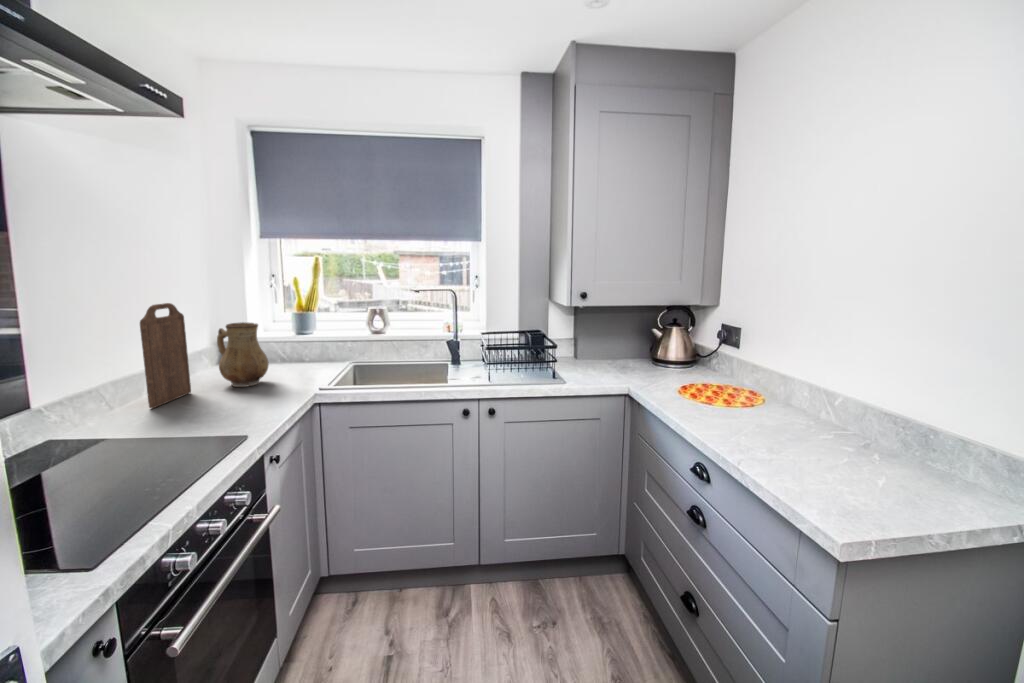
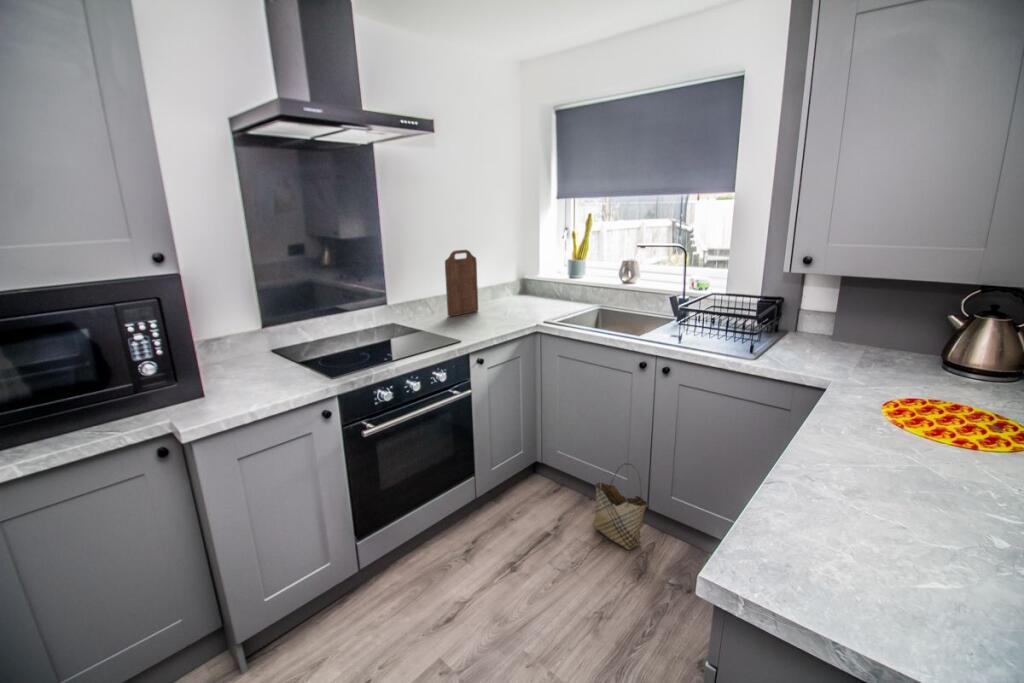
ceramic pitcher: present [217,322,269,387] -> none [496,265,527,313]
woven basket: none [427,524,490,618] -> present [592,464,647,549]

